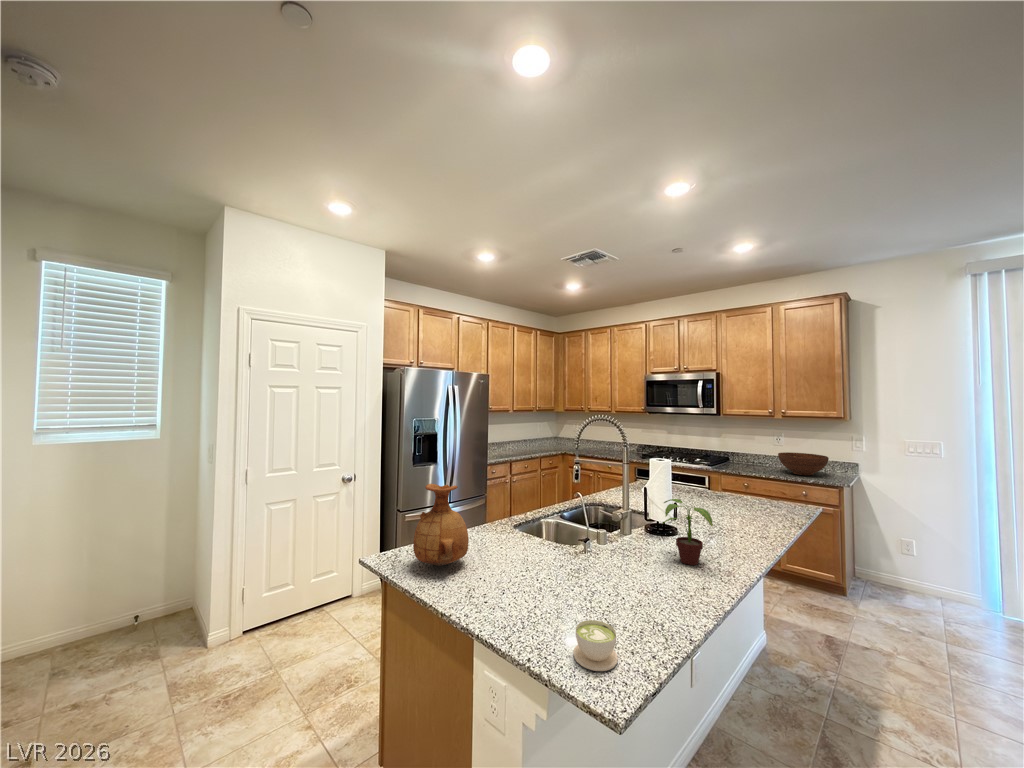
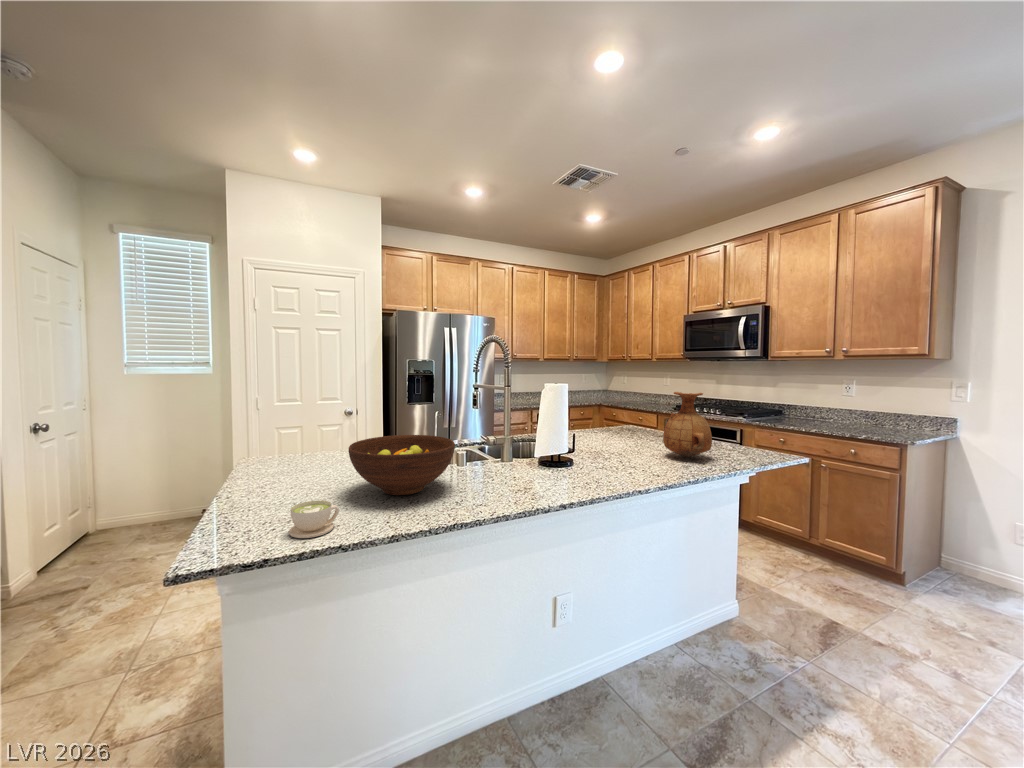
fruit bowl: present [778,452,829,475] -> present [349,435,455,495]
vase: present [413,484,469,566] -> present [663,392,712,458]
potted plant: present [664,499,713,565] -> none [507,420,569,487]

